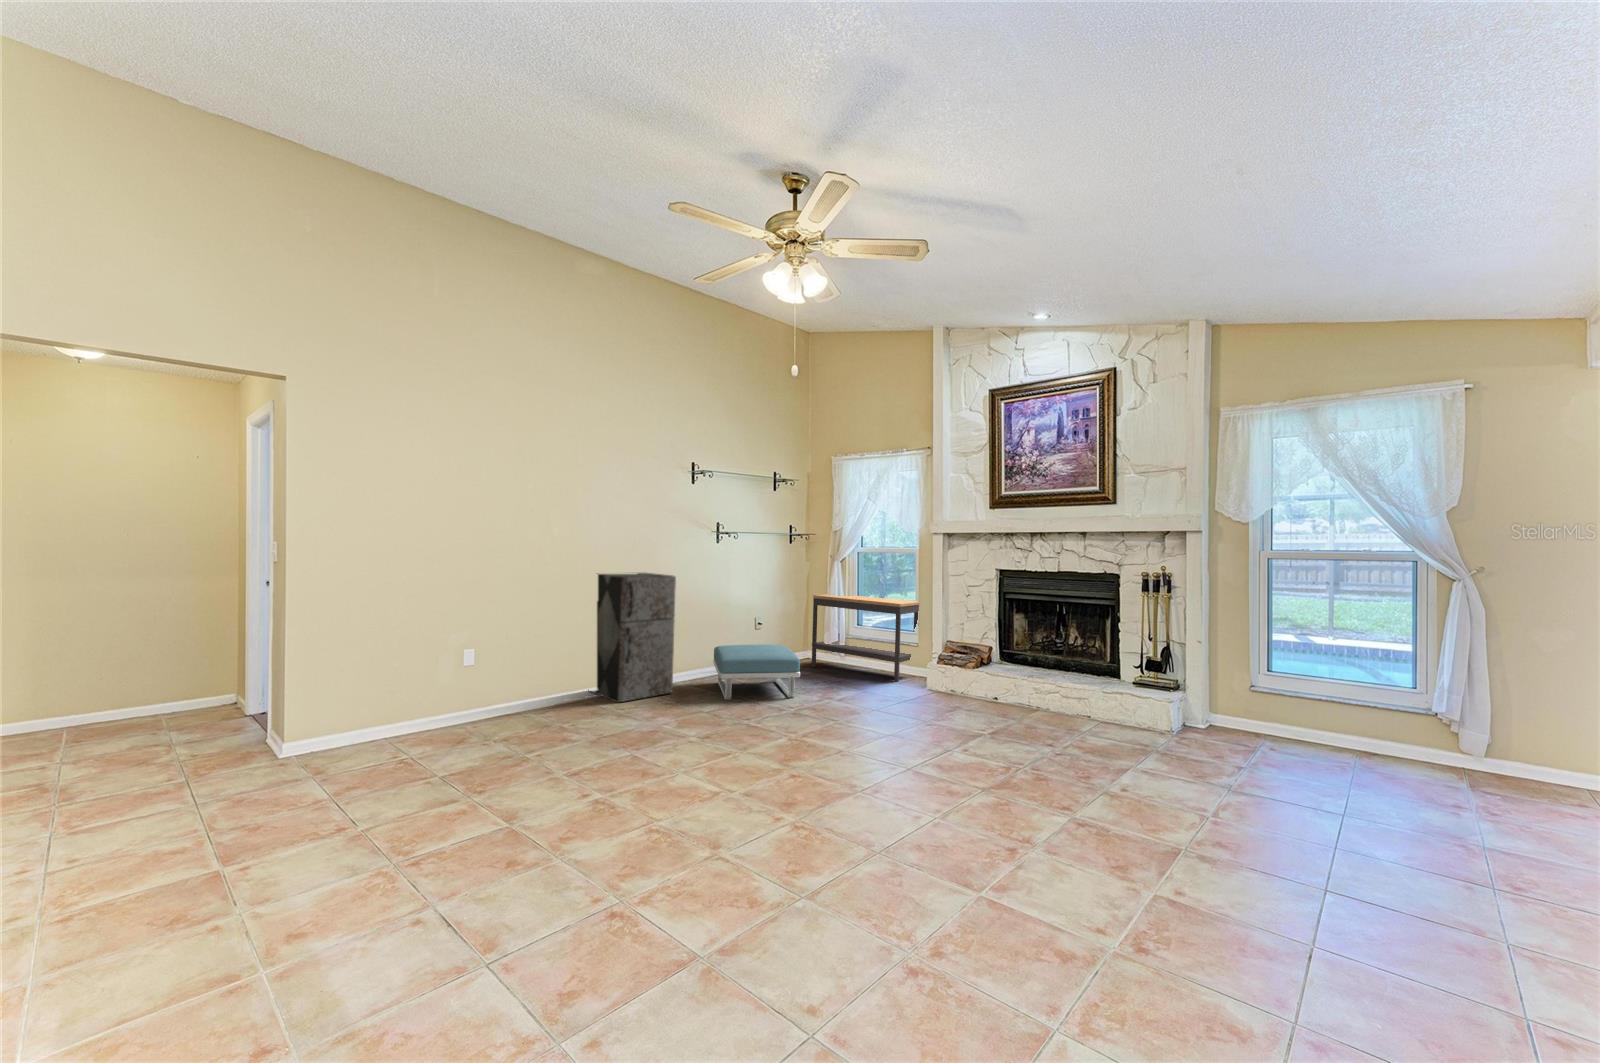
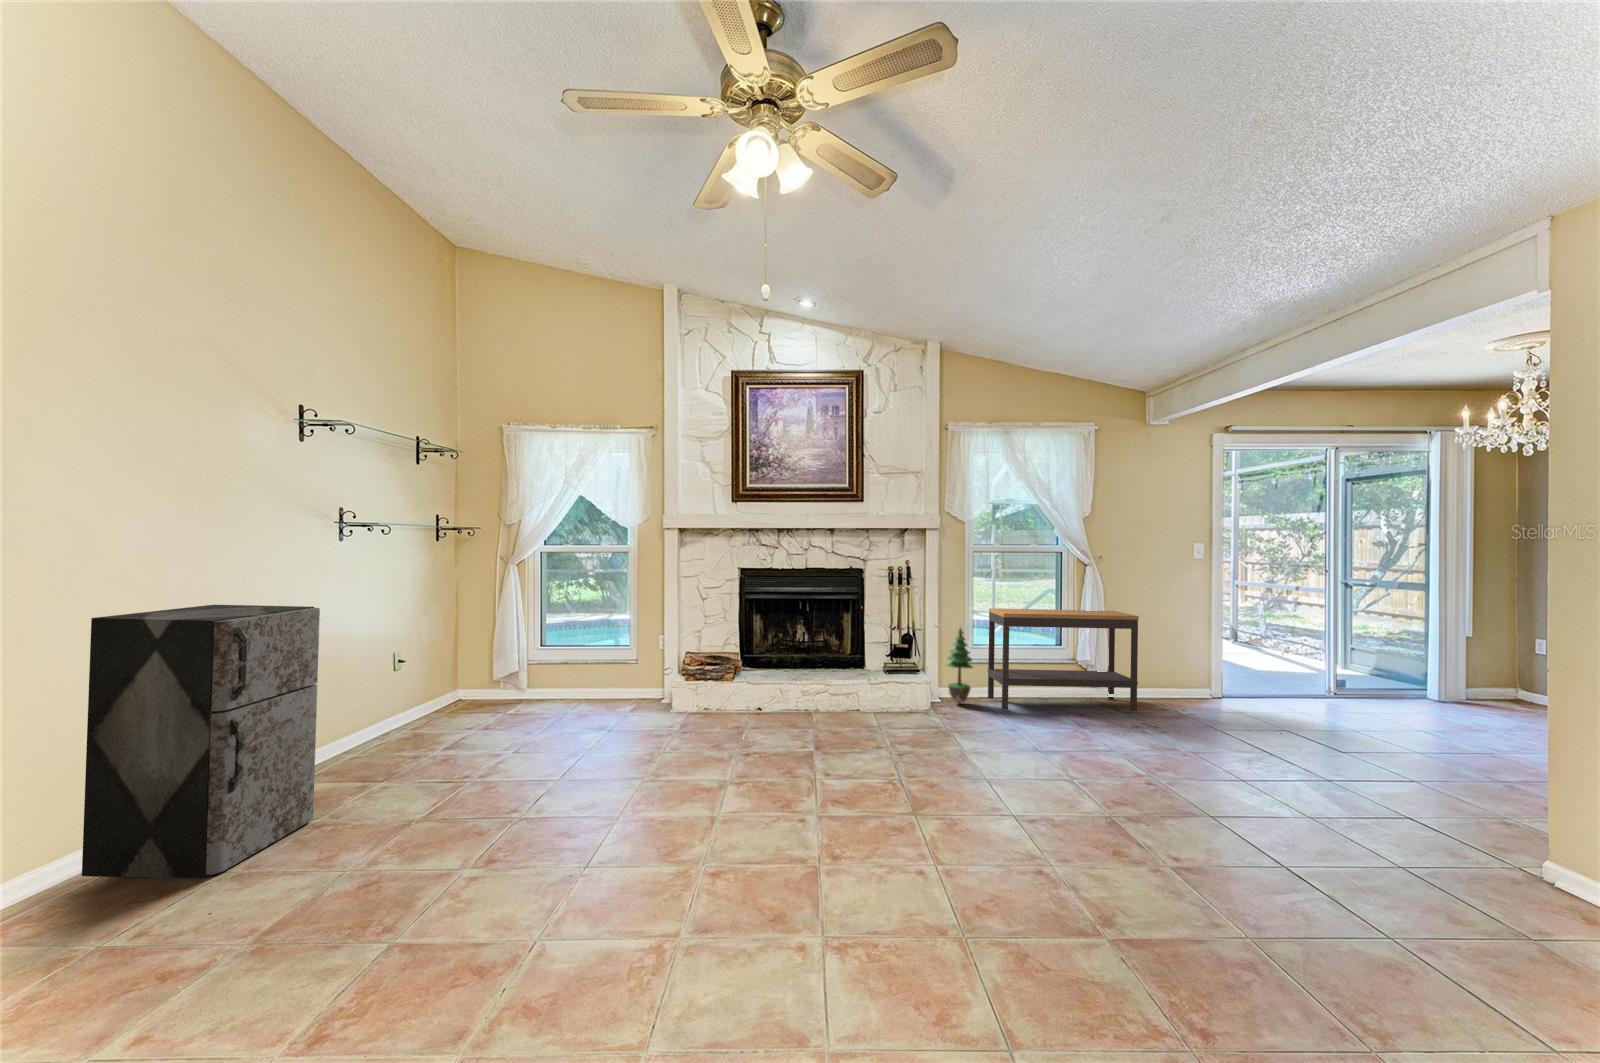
console table: present [812,594,919,682] -> present [988,608,1139,711]
footstool: present [713,645,800,700] -> none [367,694,547,803]
potted tree: none [1209,645,1247,736] -> present [947,628,973,703]

